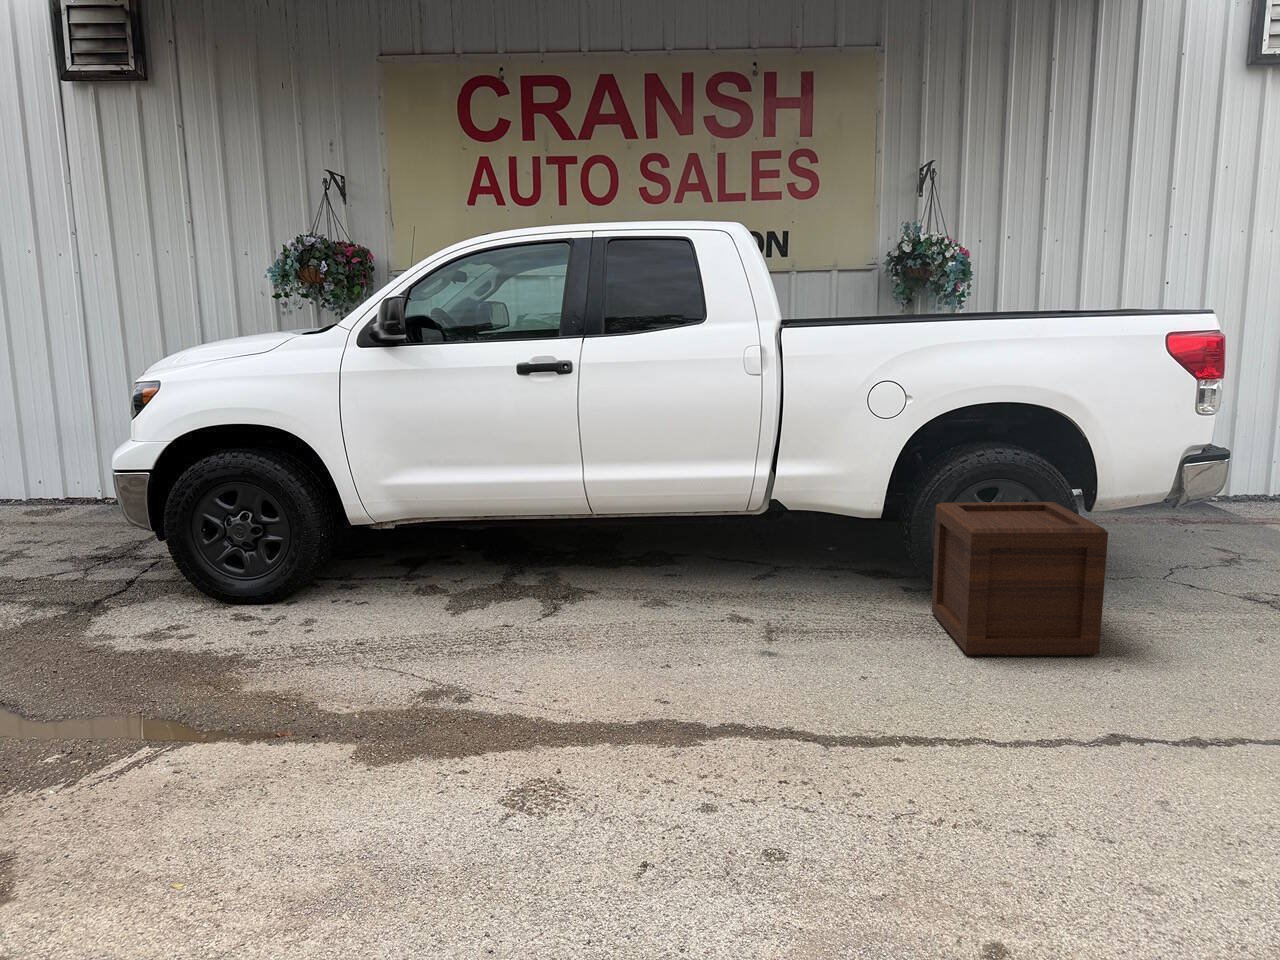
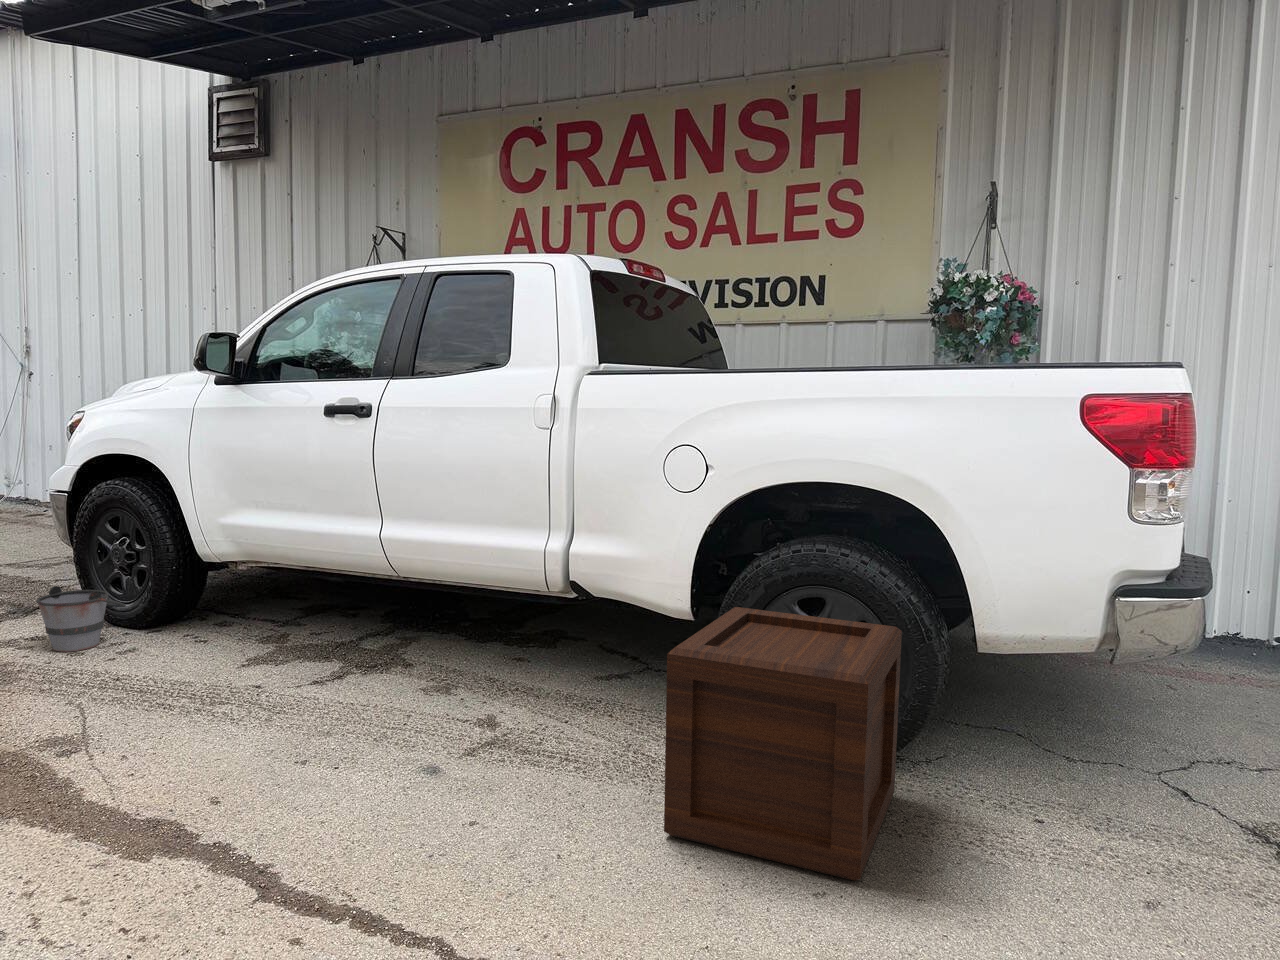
bucket: none [216,569,291,633] -> present [36,586,126,652]

